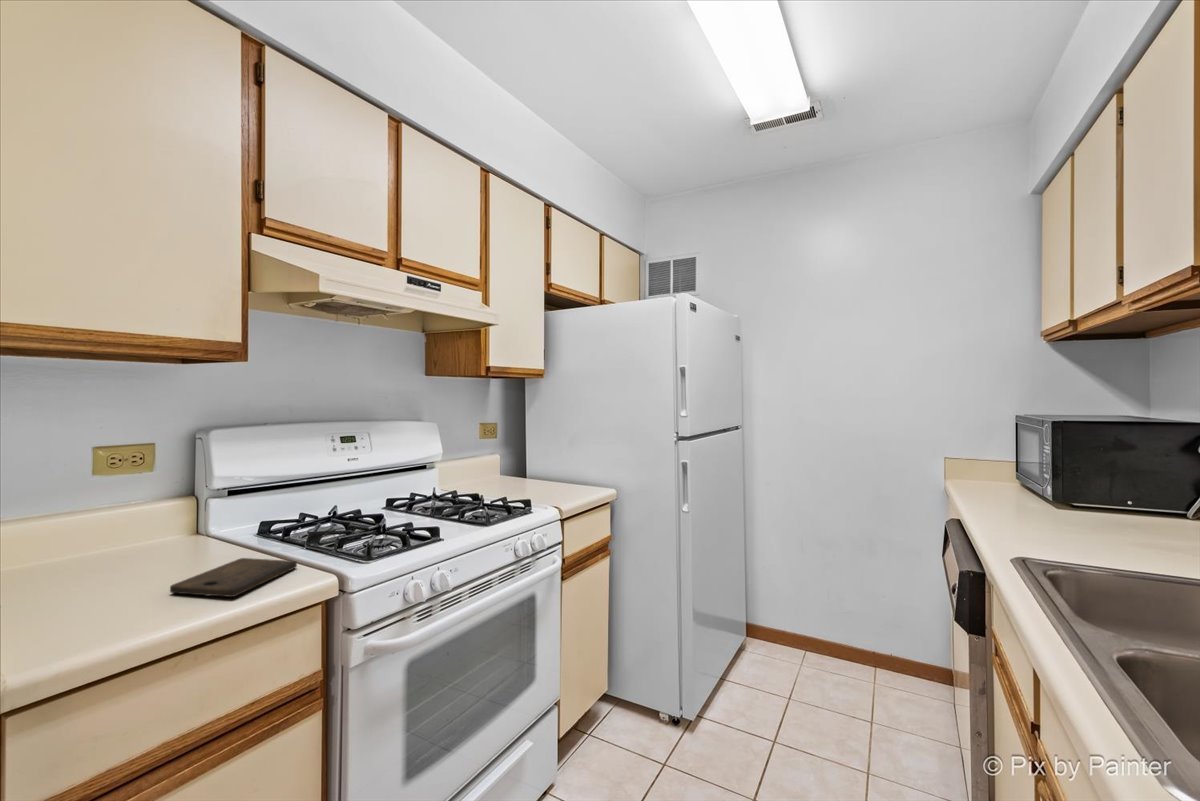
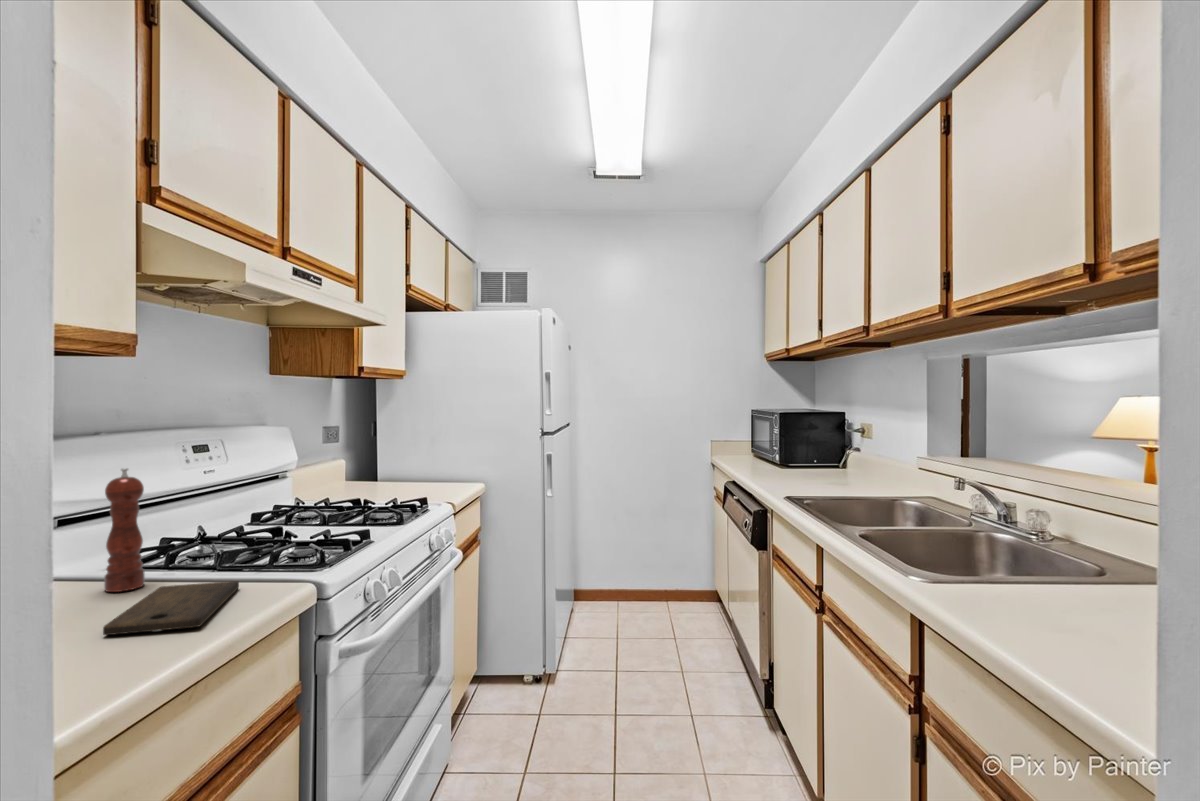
pepper mill: none [209,456,240,558] -> present [104,468,145,592]

